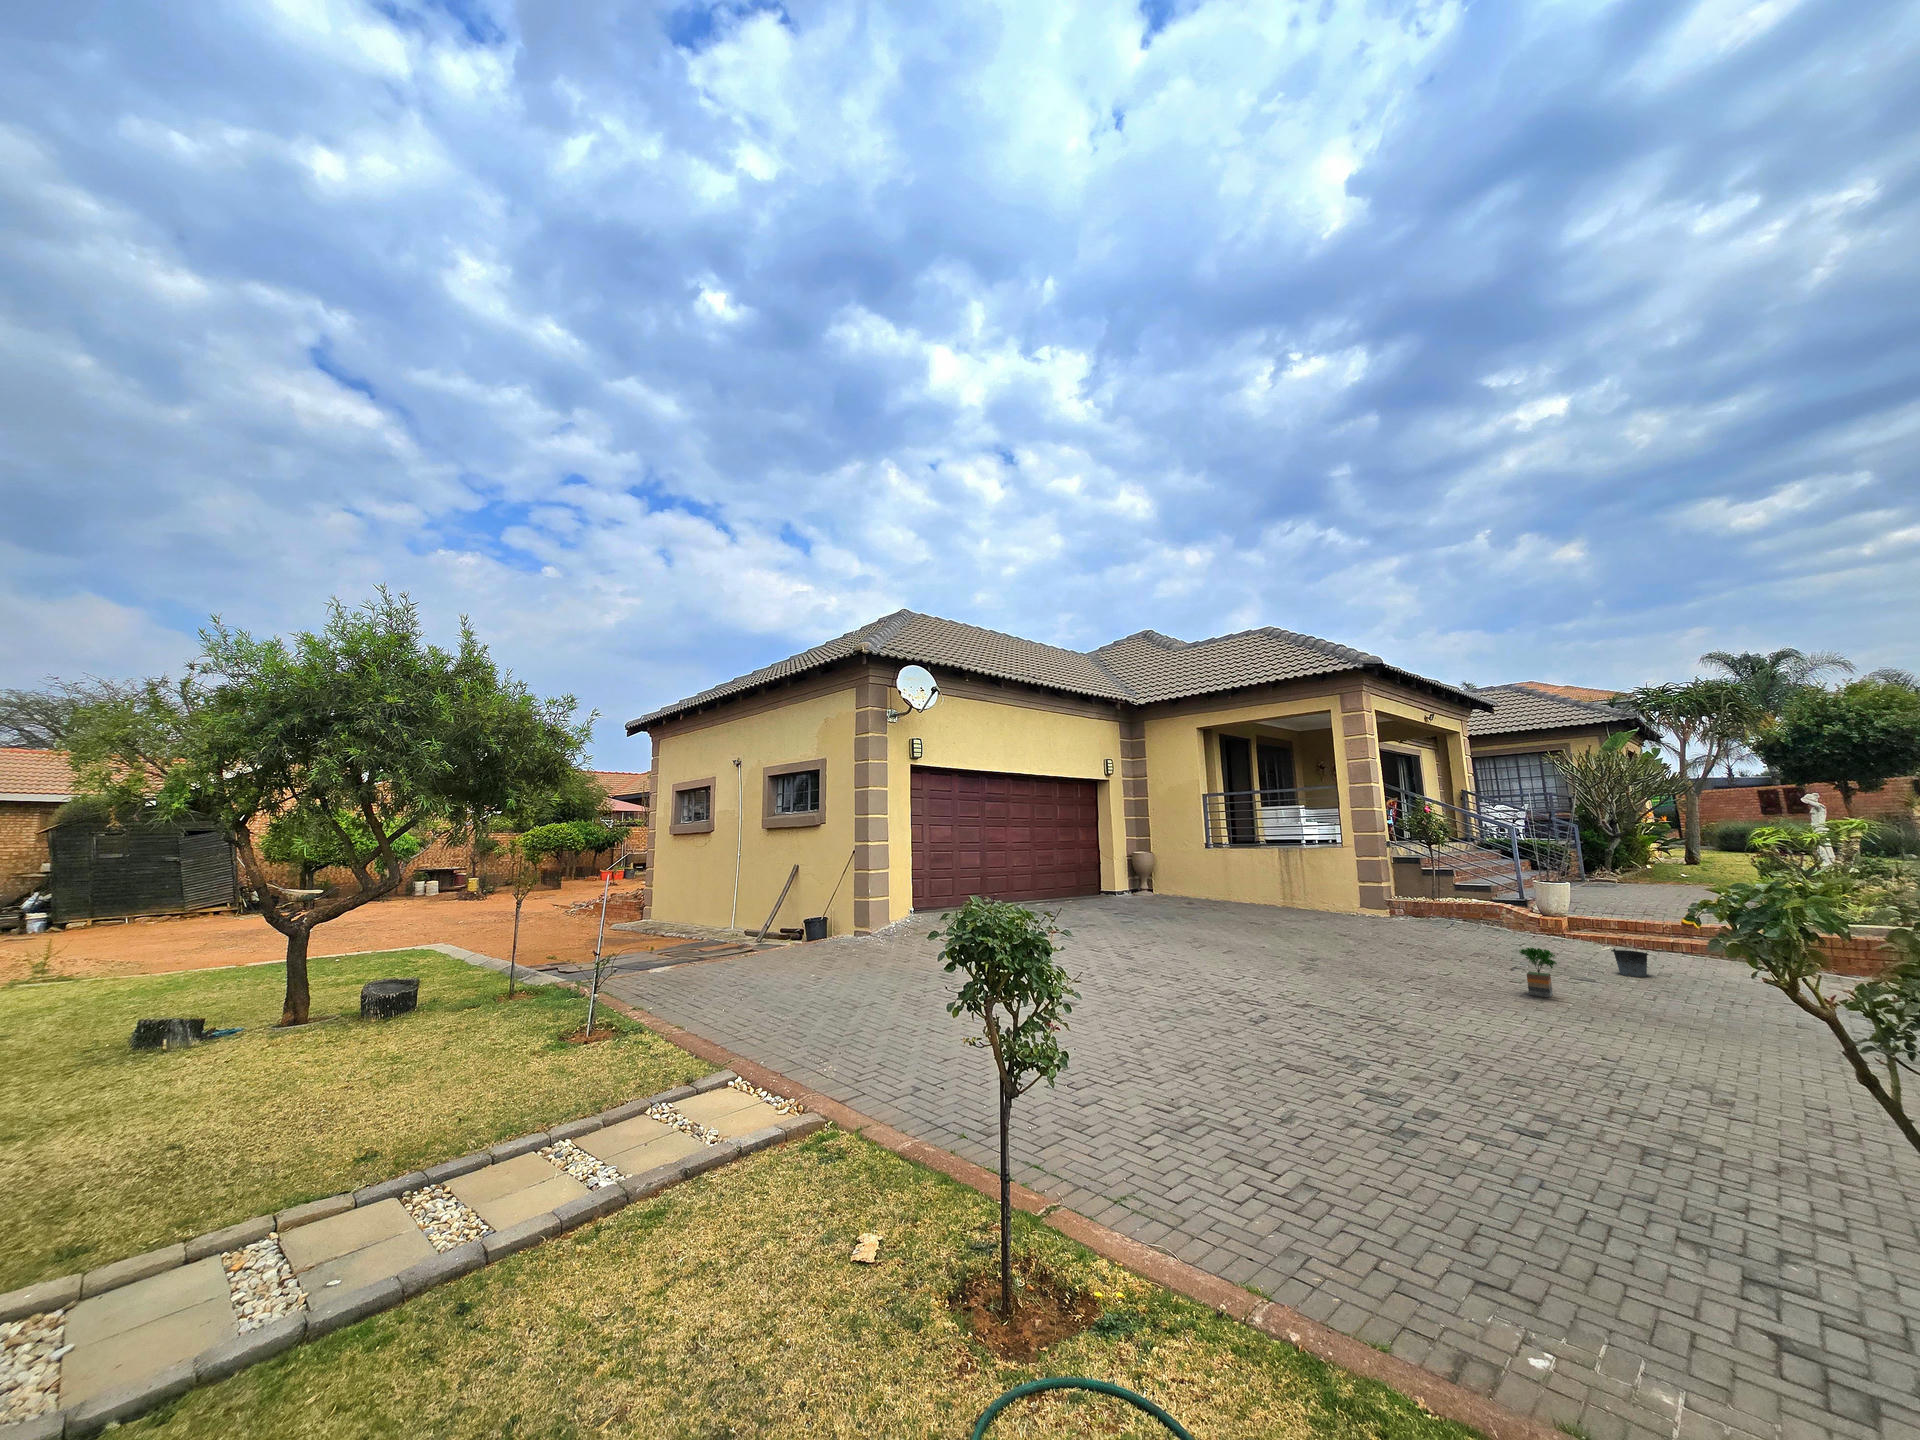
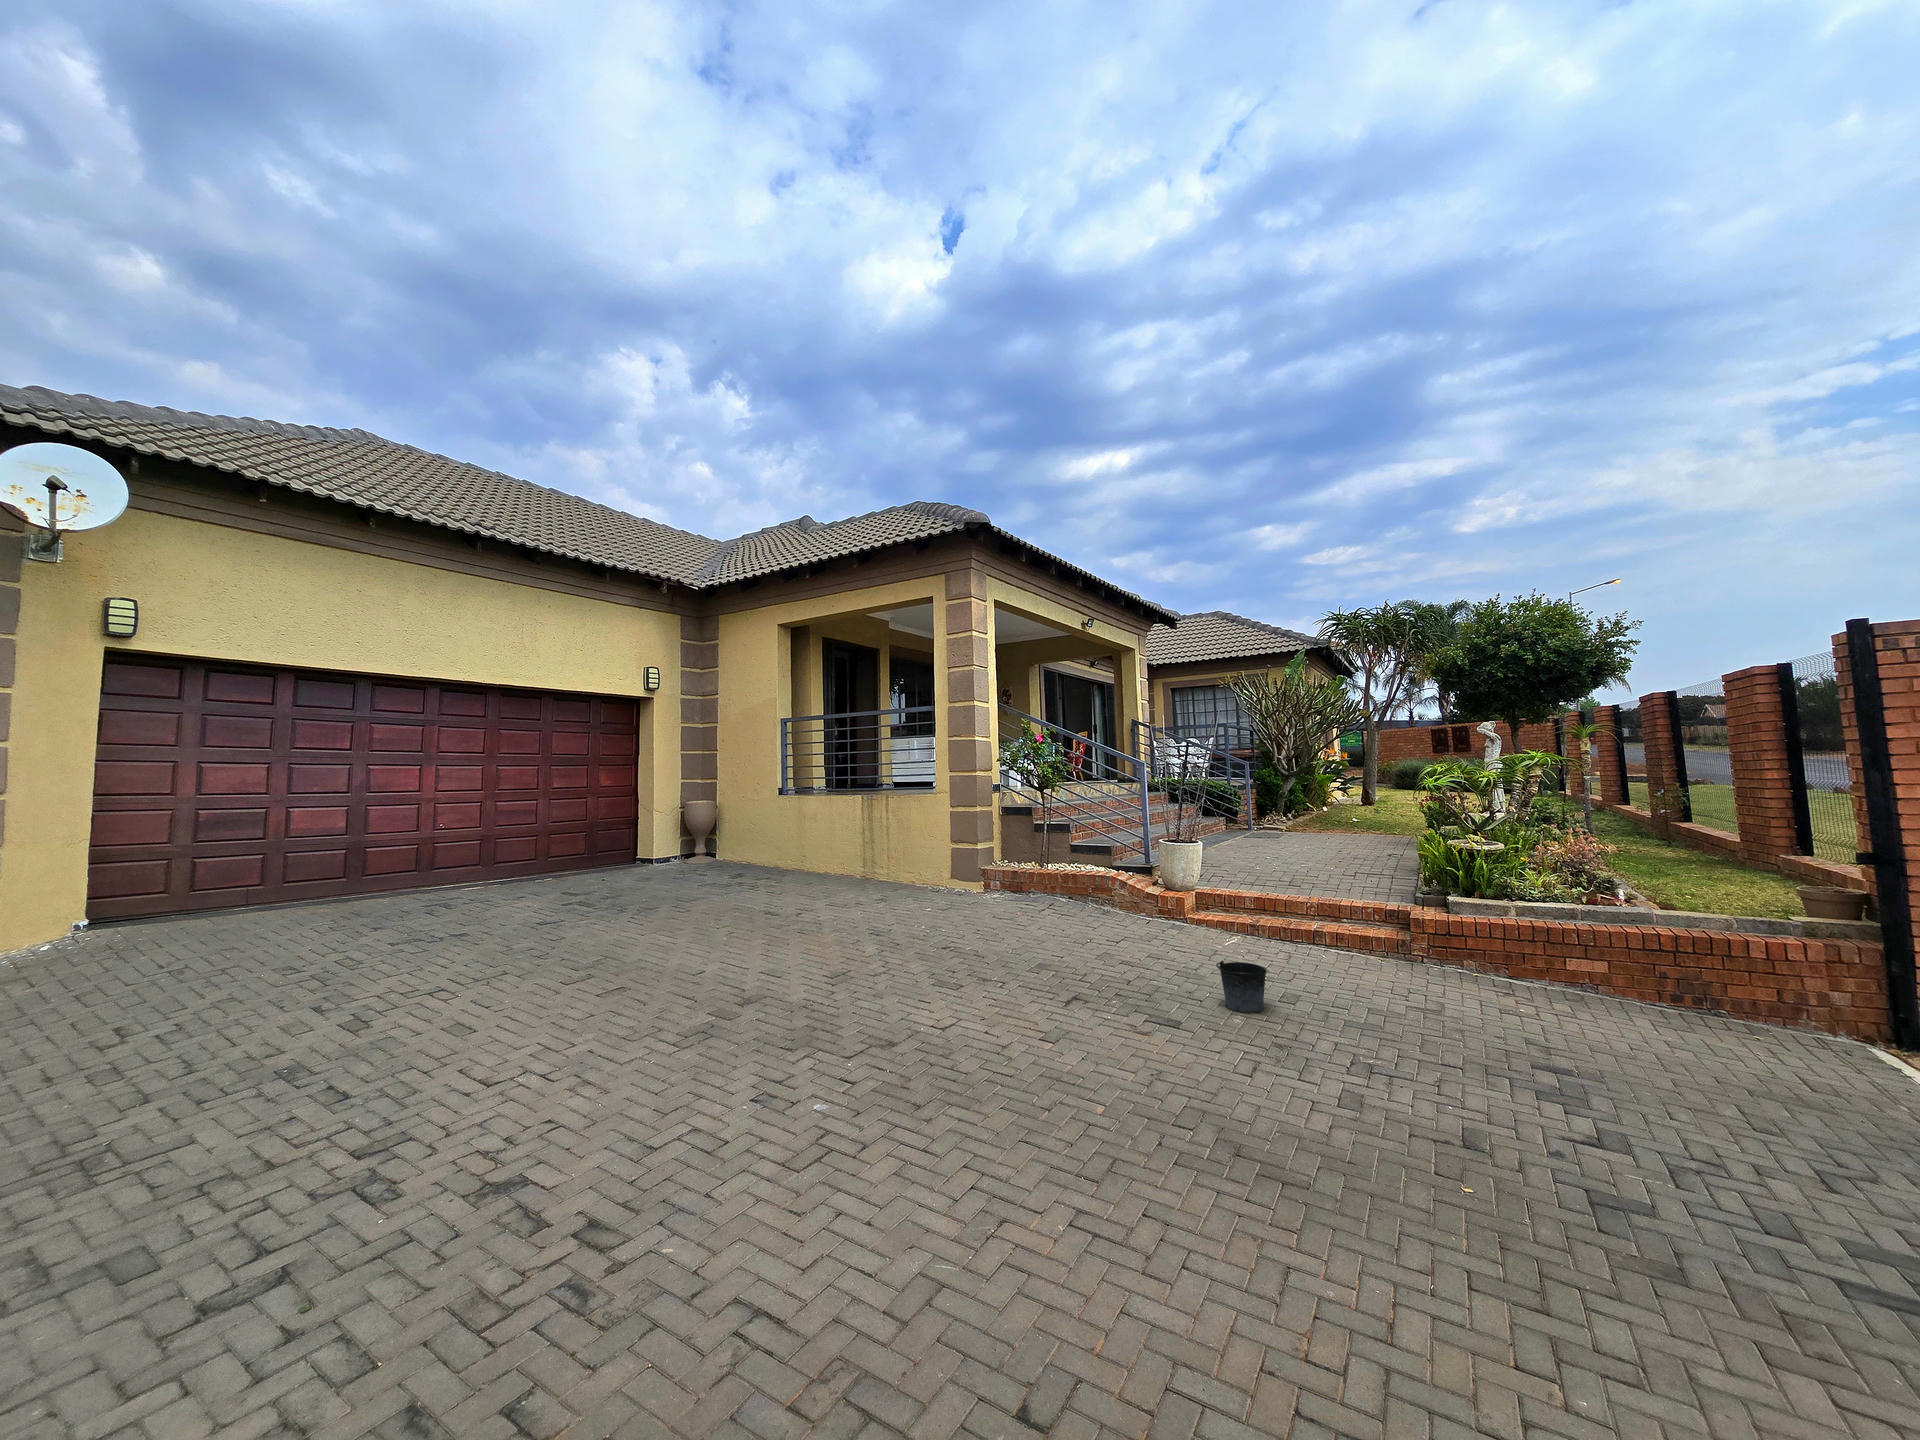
potted tree: present [1519,948,1557,998] -> none [1017,999,1080,1115]

